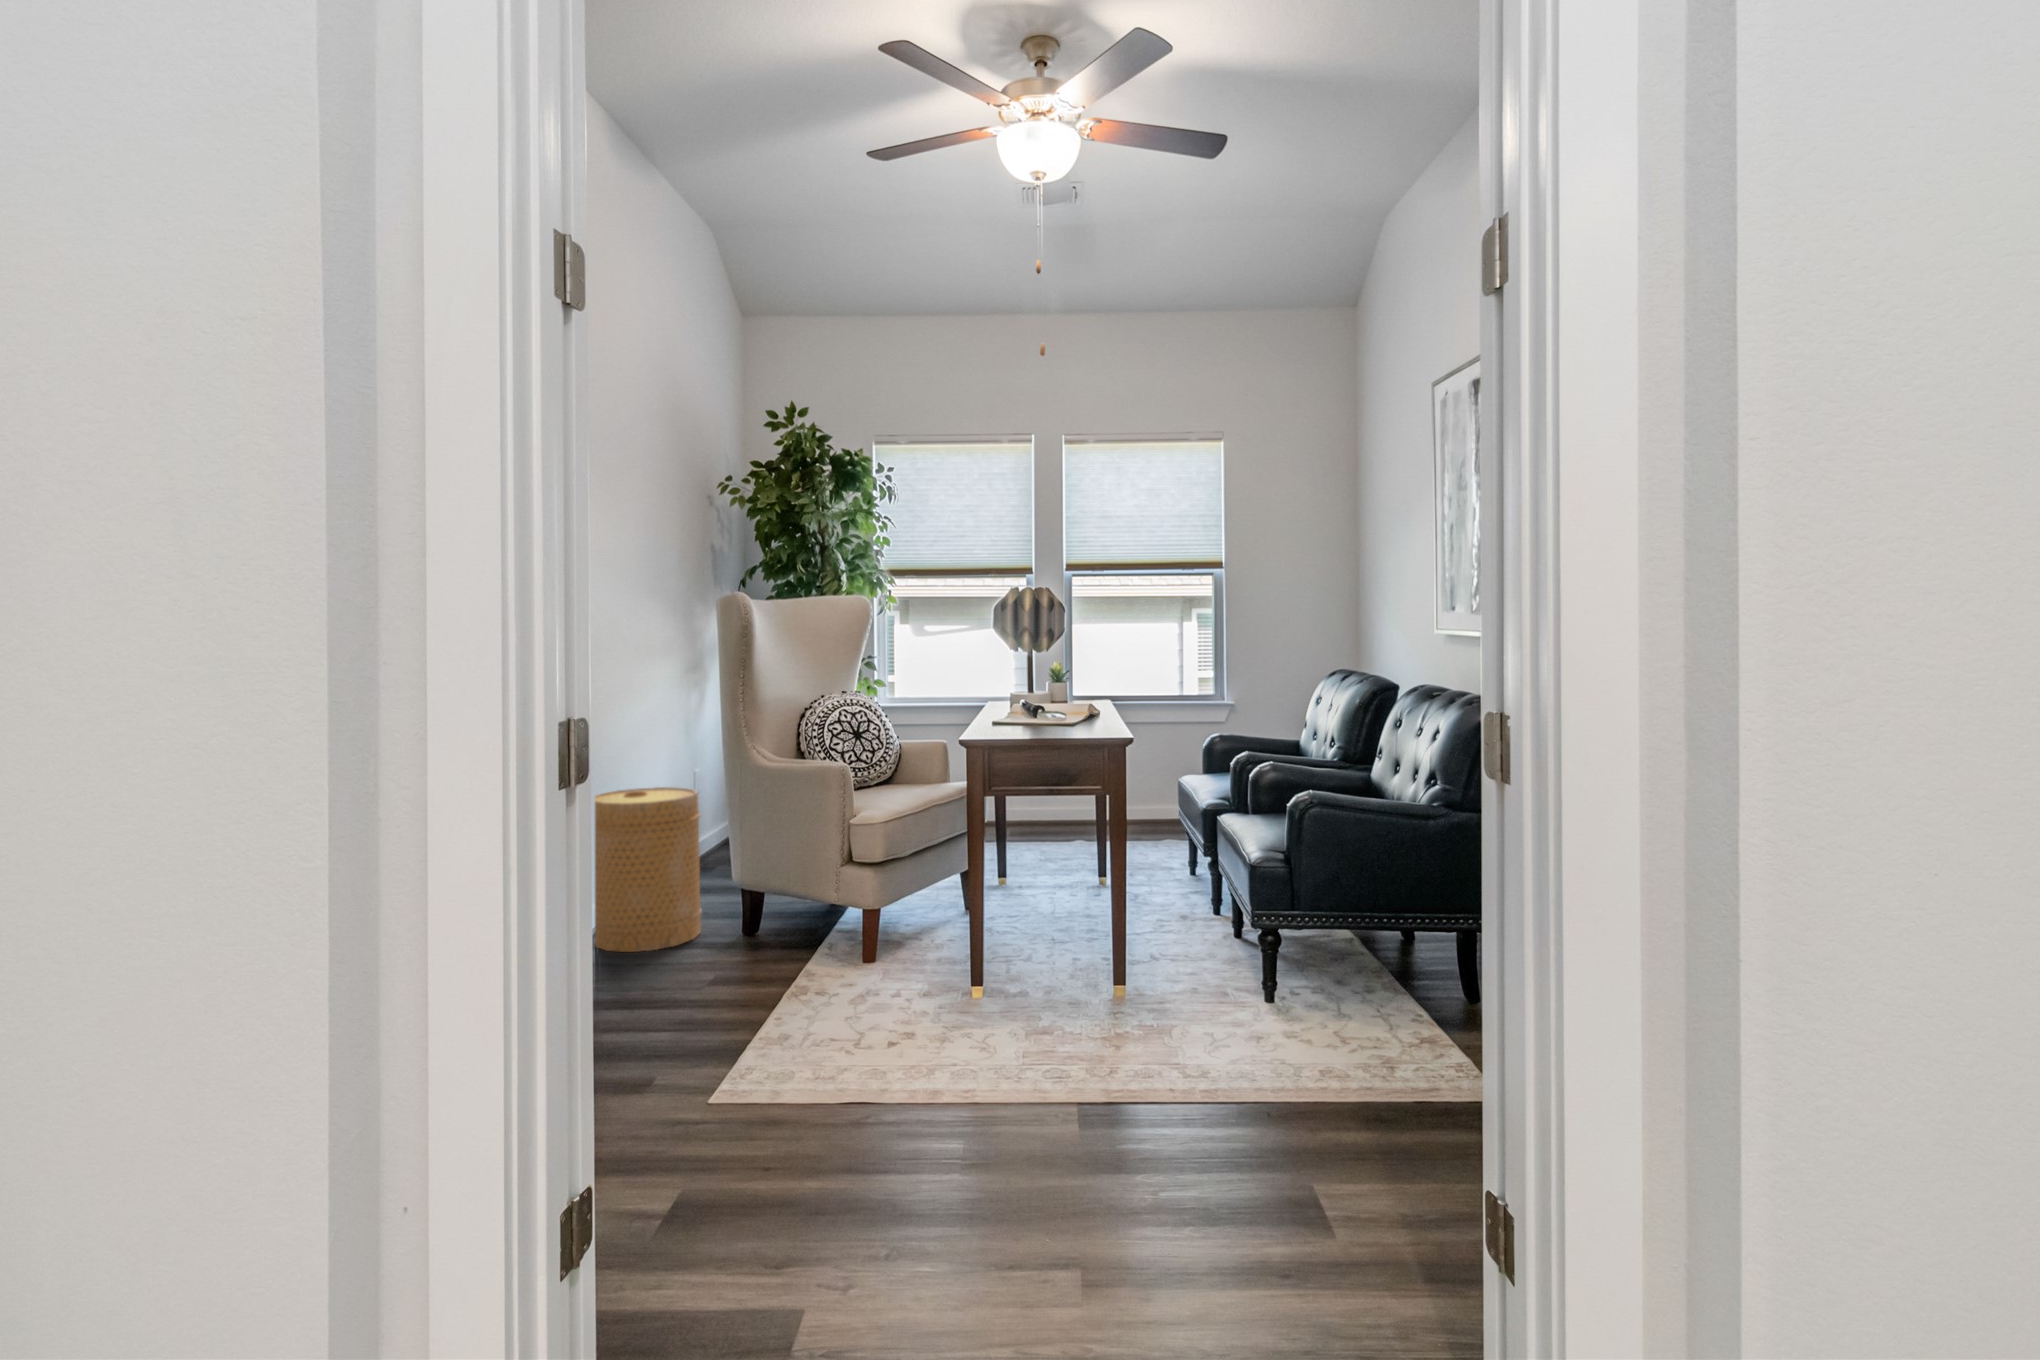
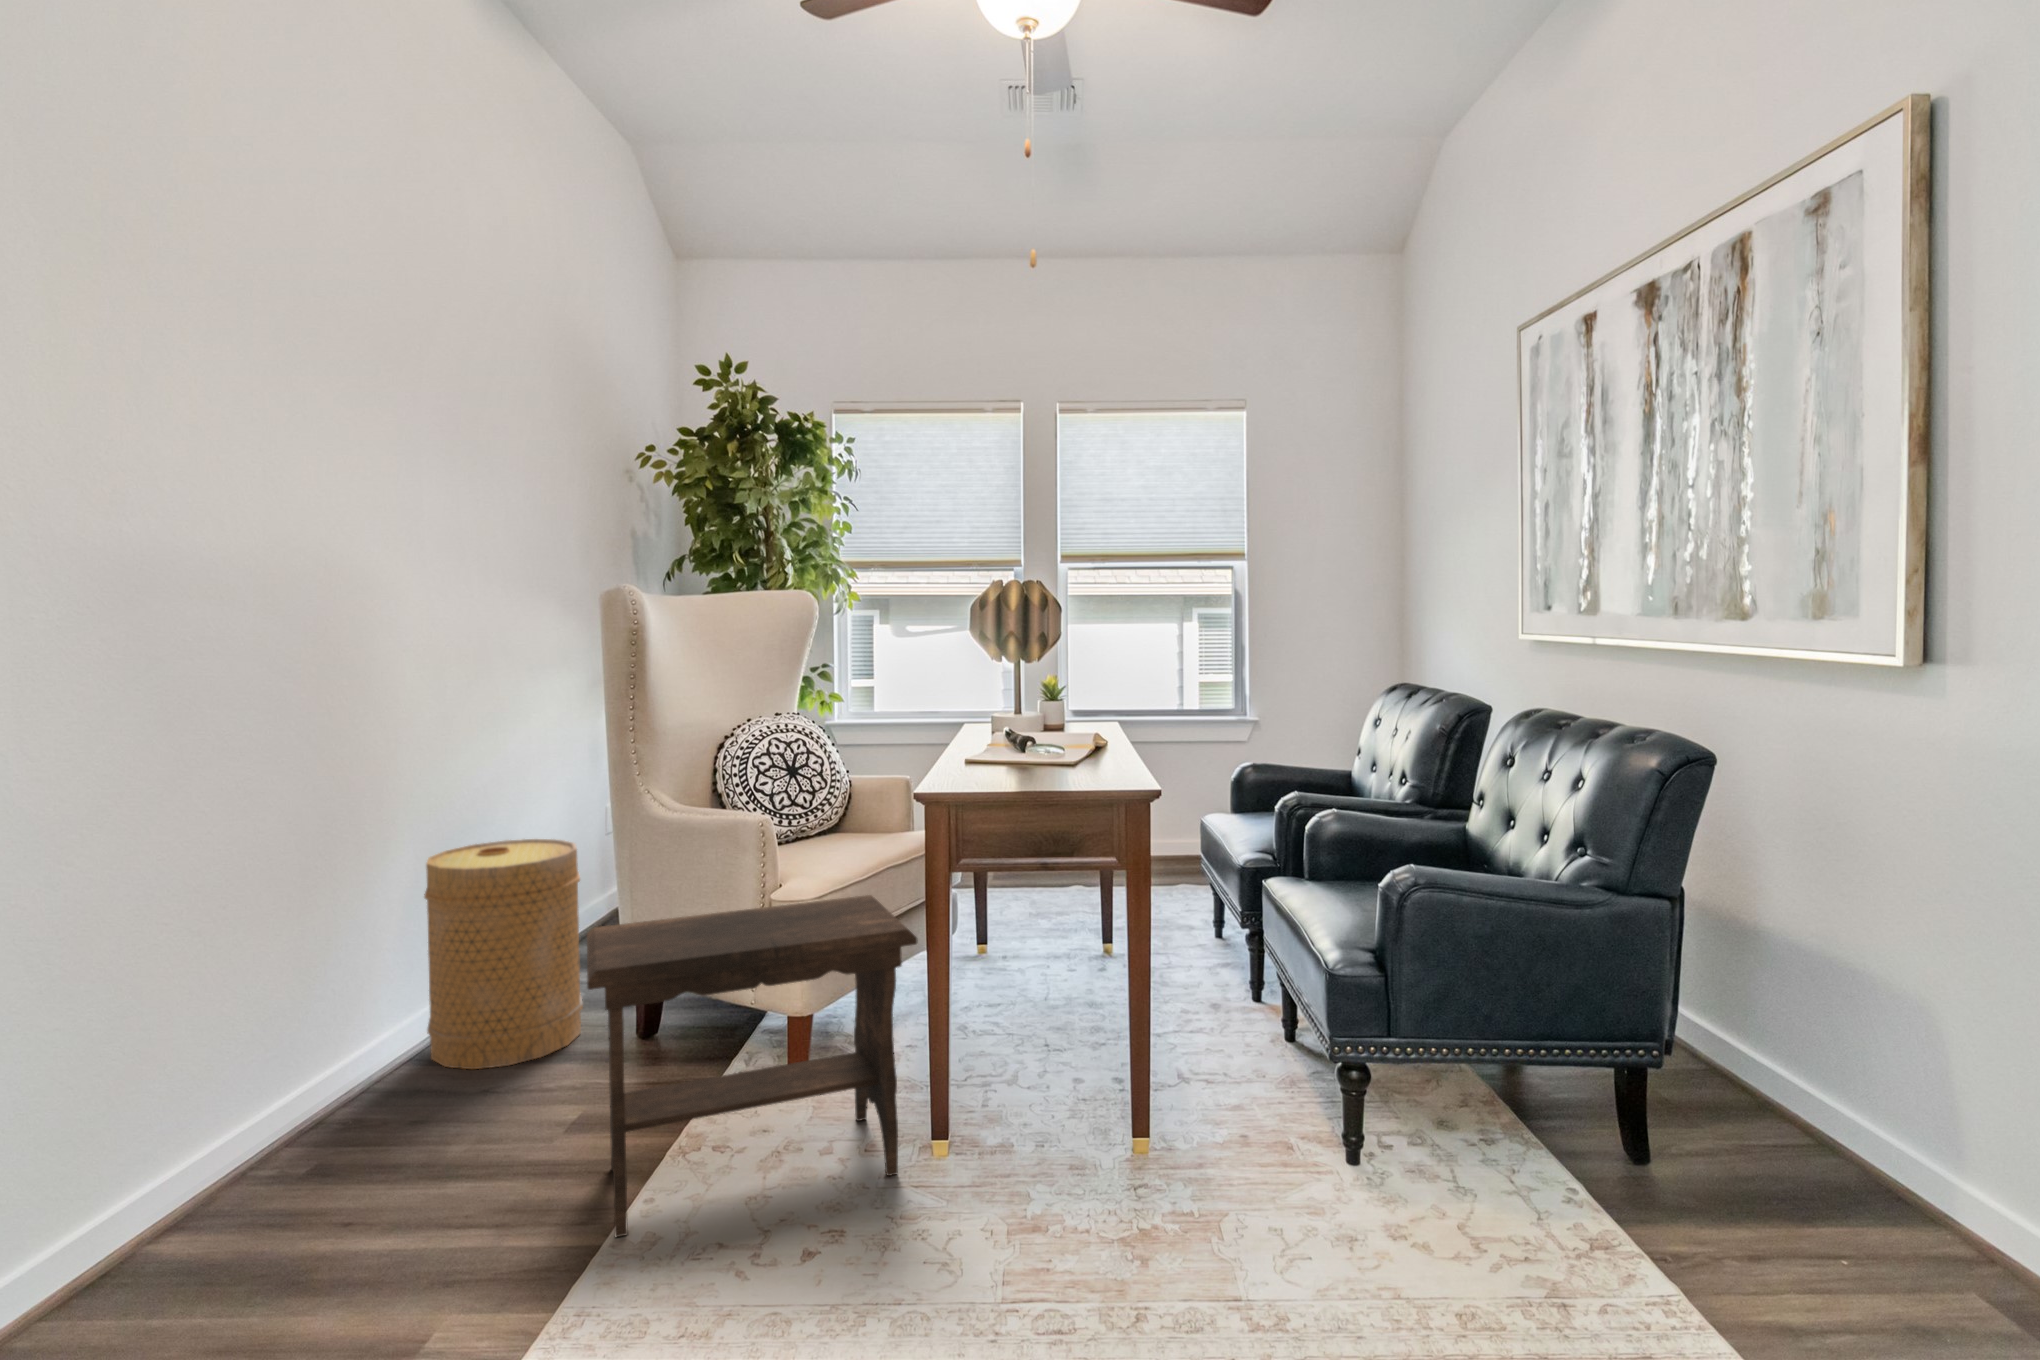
footstool: none [730,817,962,1033] -> present [587,895,918,1237]

